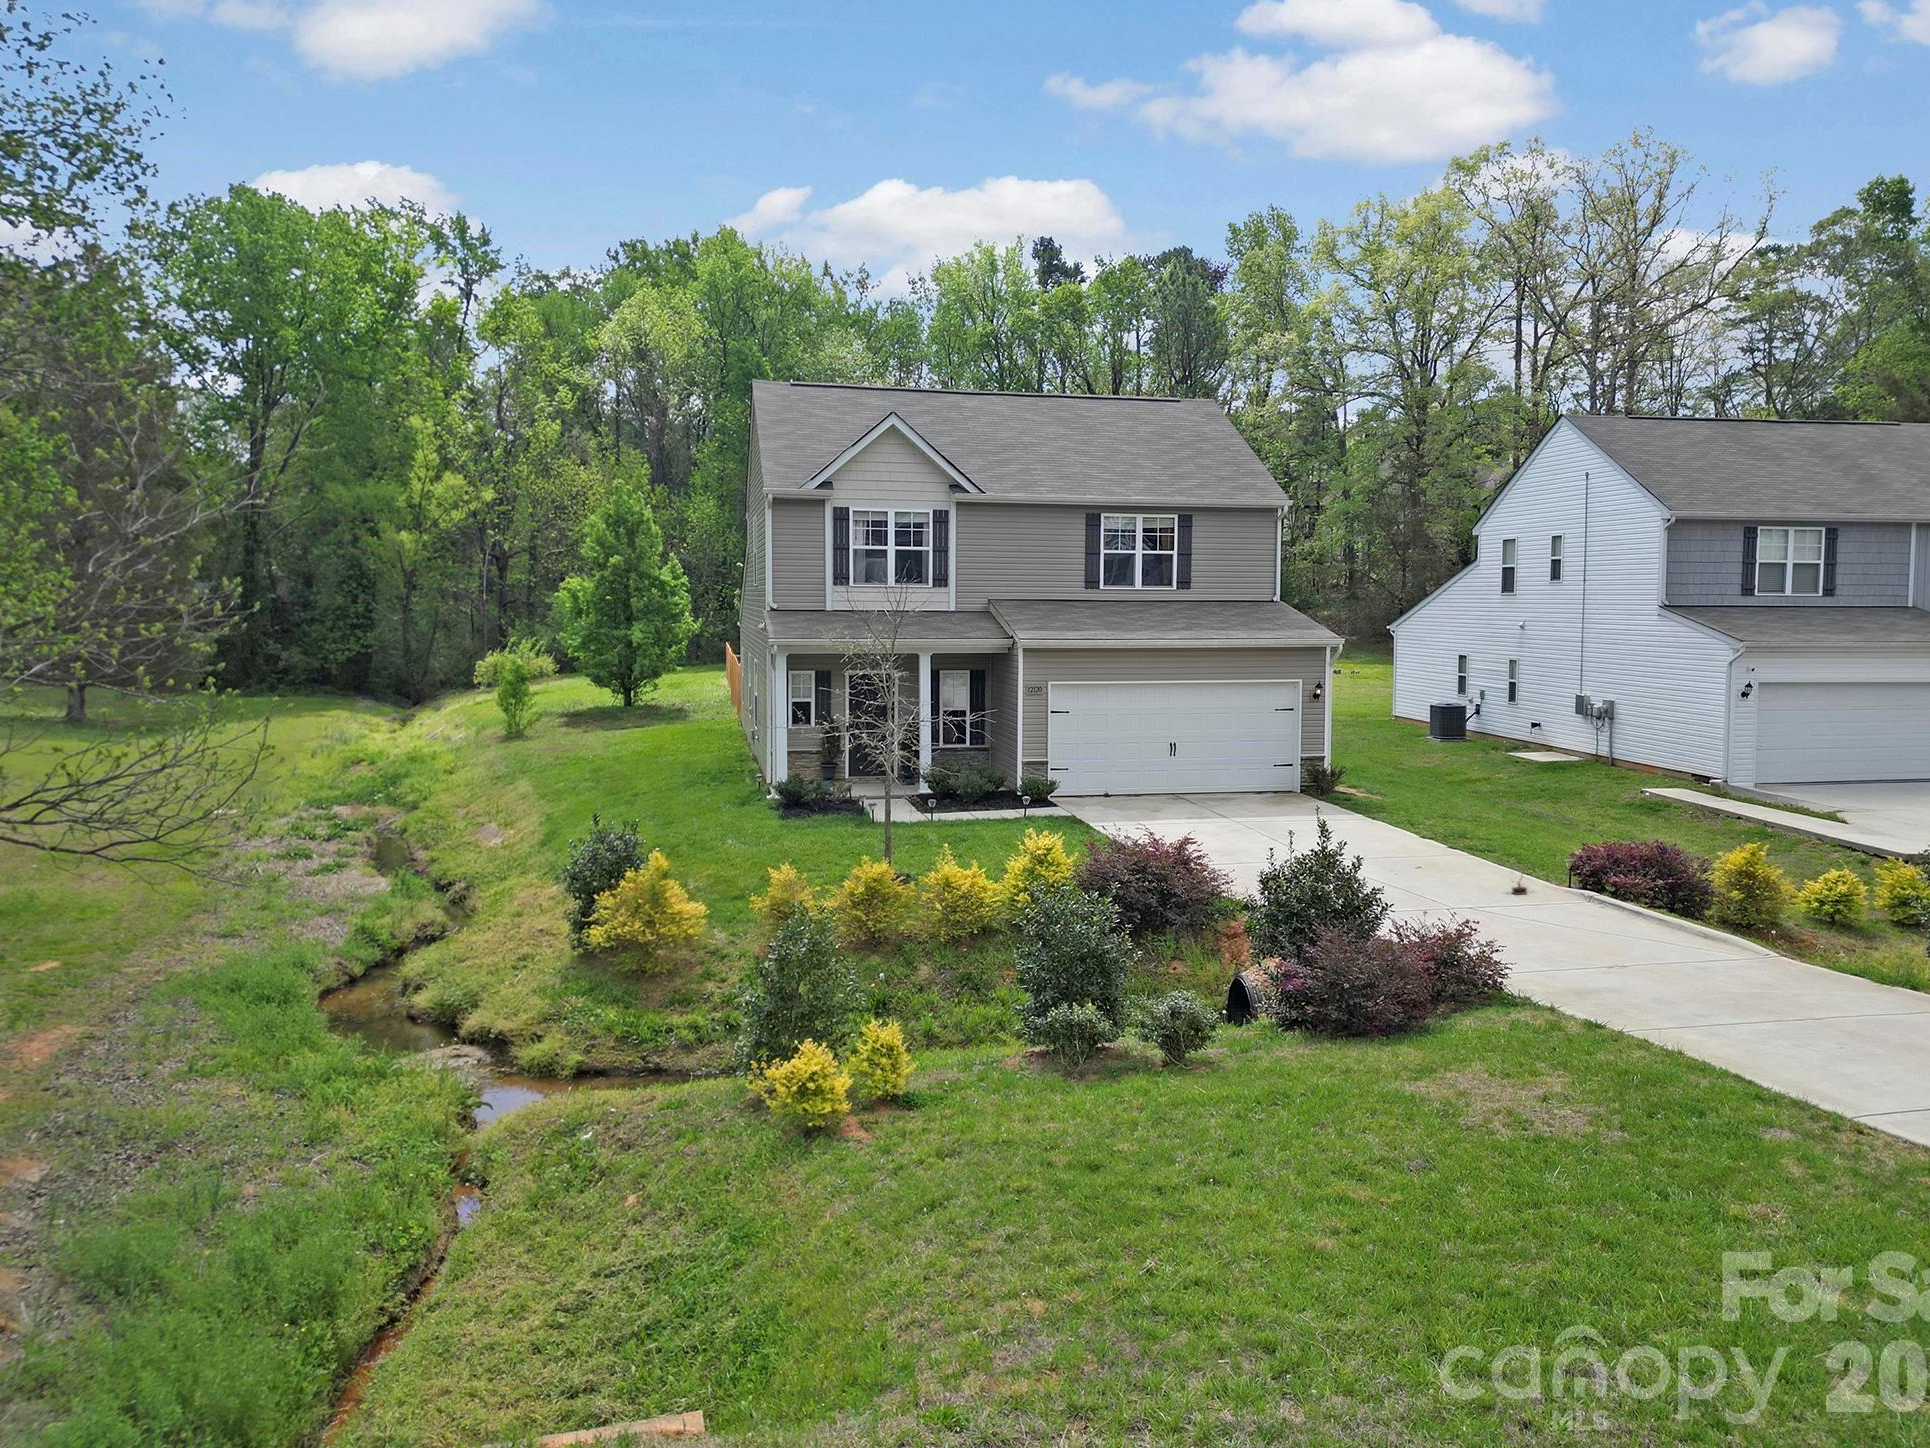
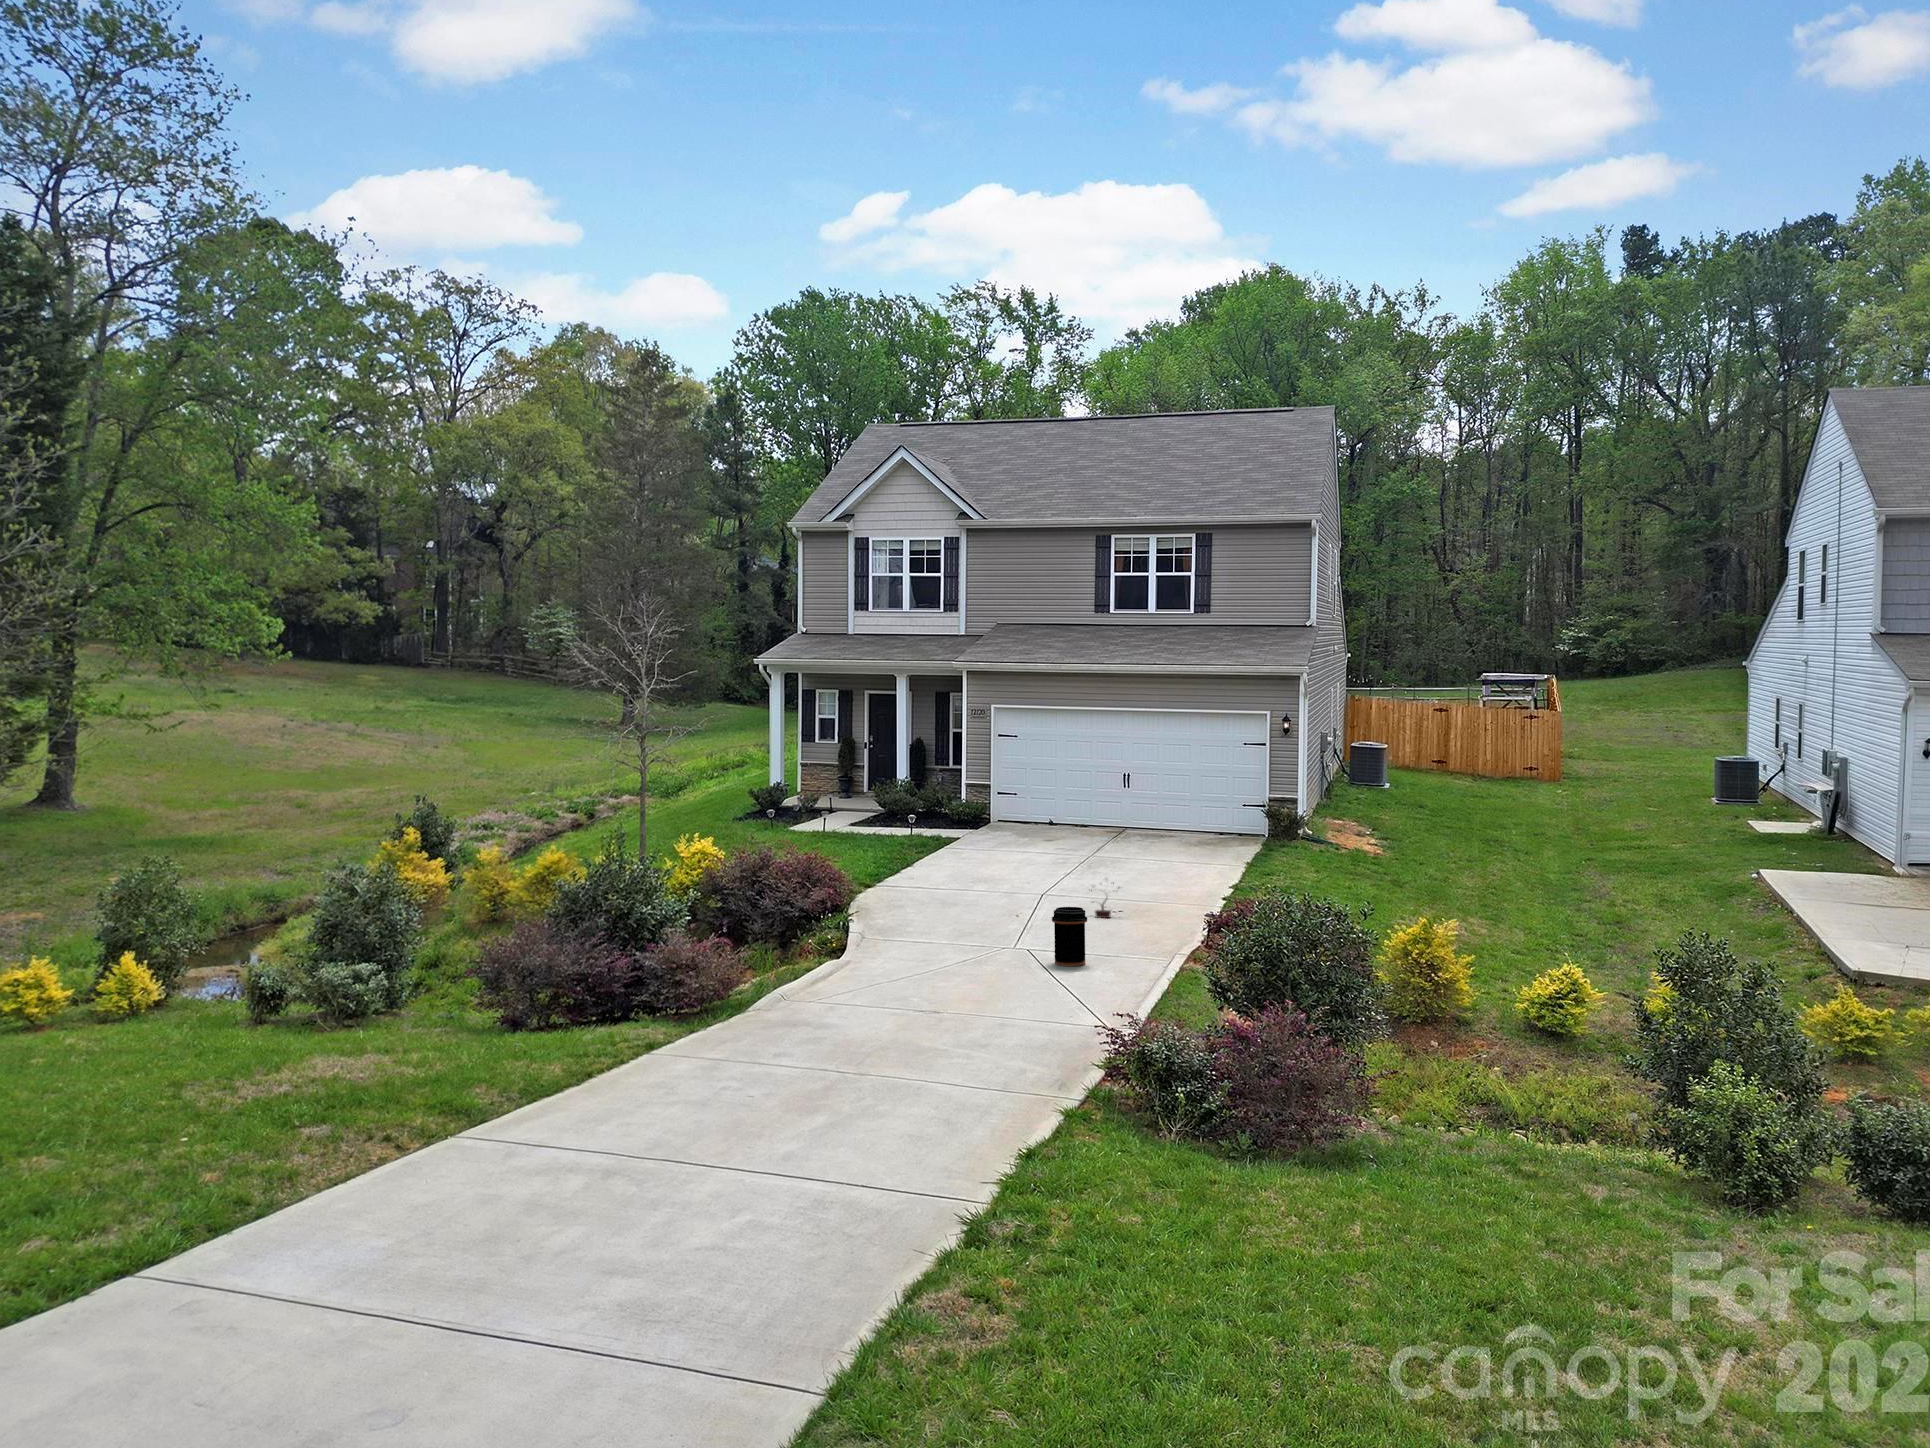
trash can: none [1702,900,1737,952] -> present [1052,907,1087,966]

